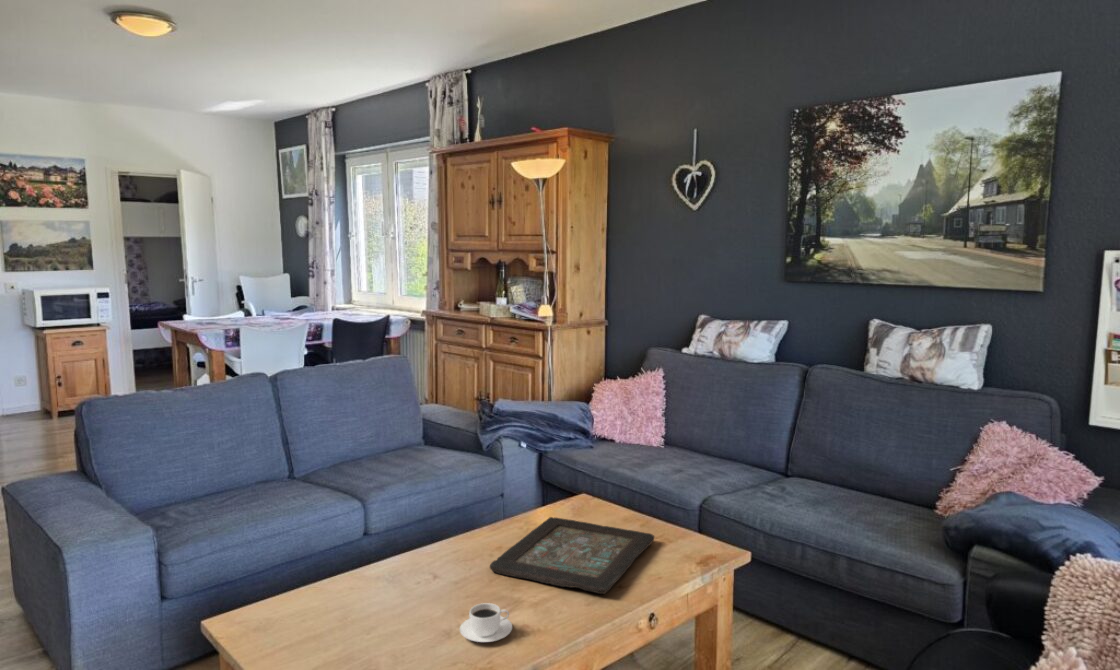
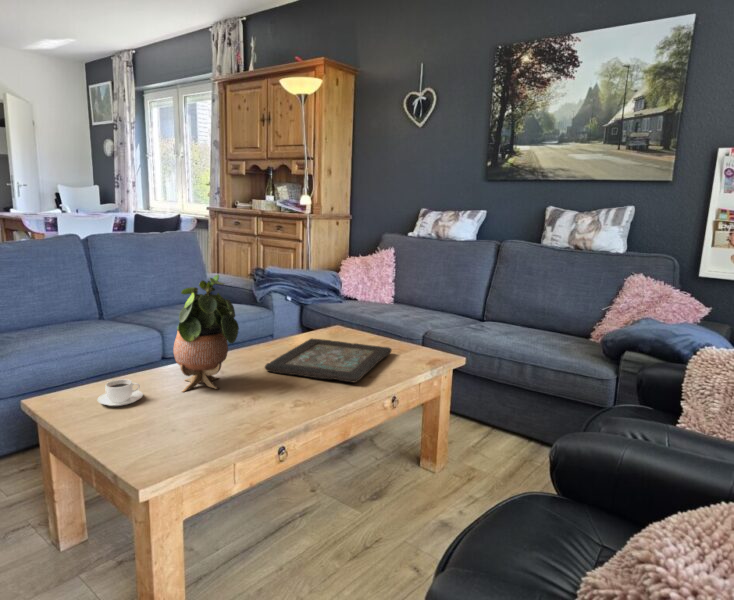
potted plant: none [378,456,457,606] -> present [173,275,239,392]
coffee cup: present [460,603,512,642] -> present [98,379,143,406]

